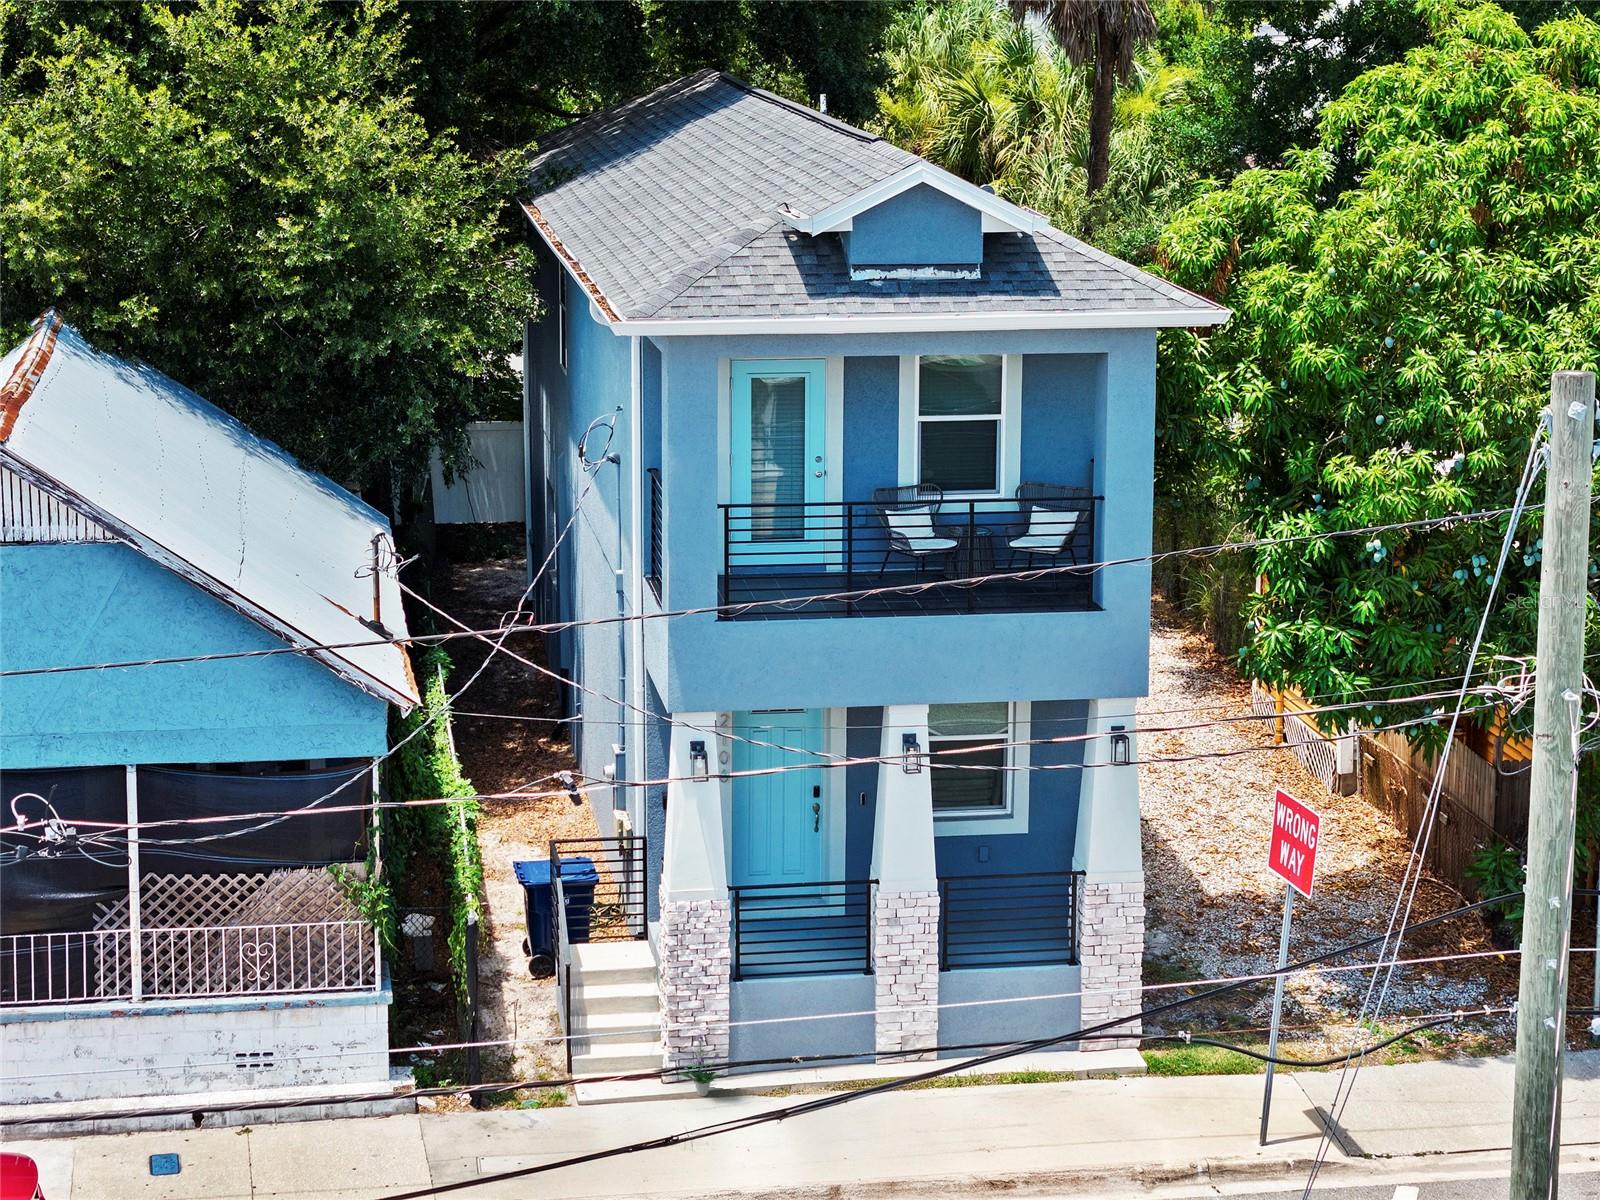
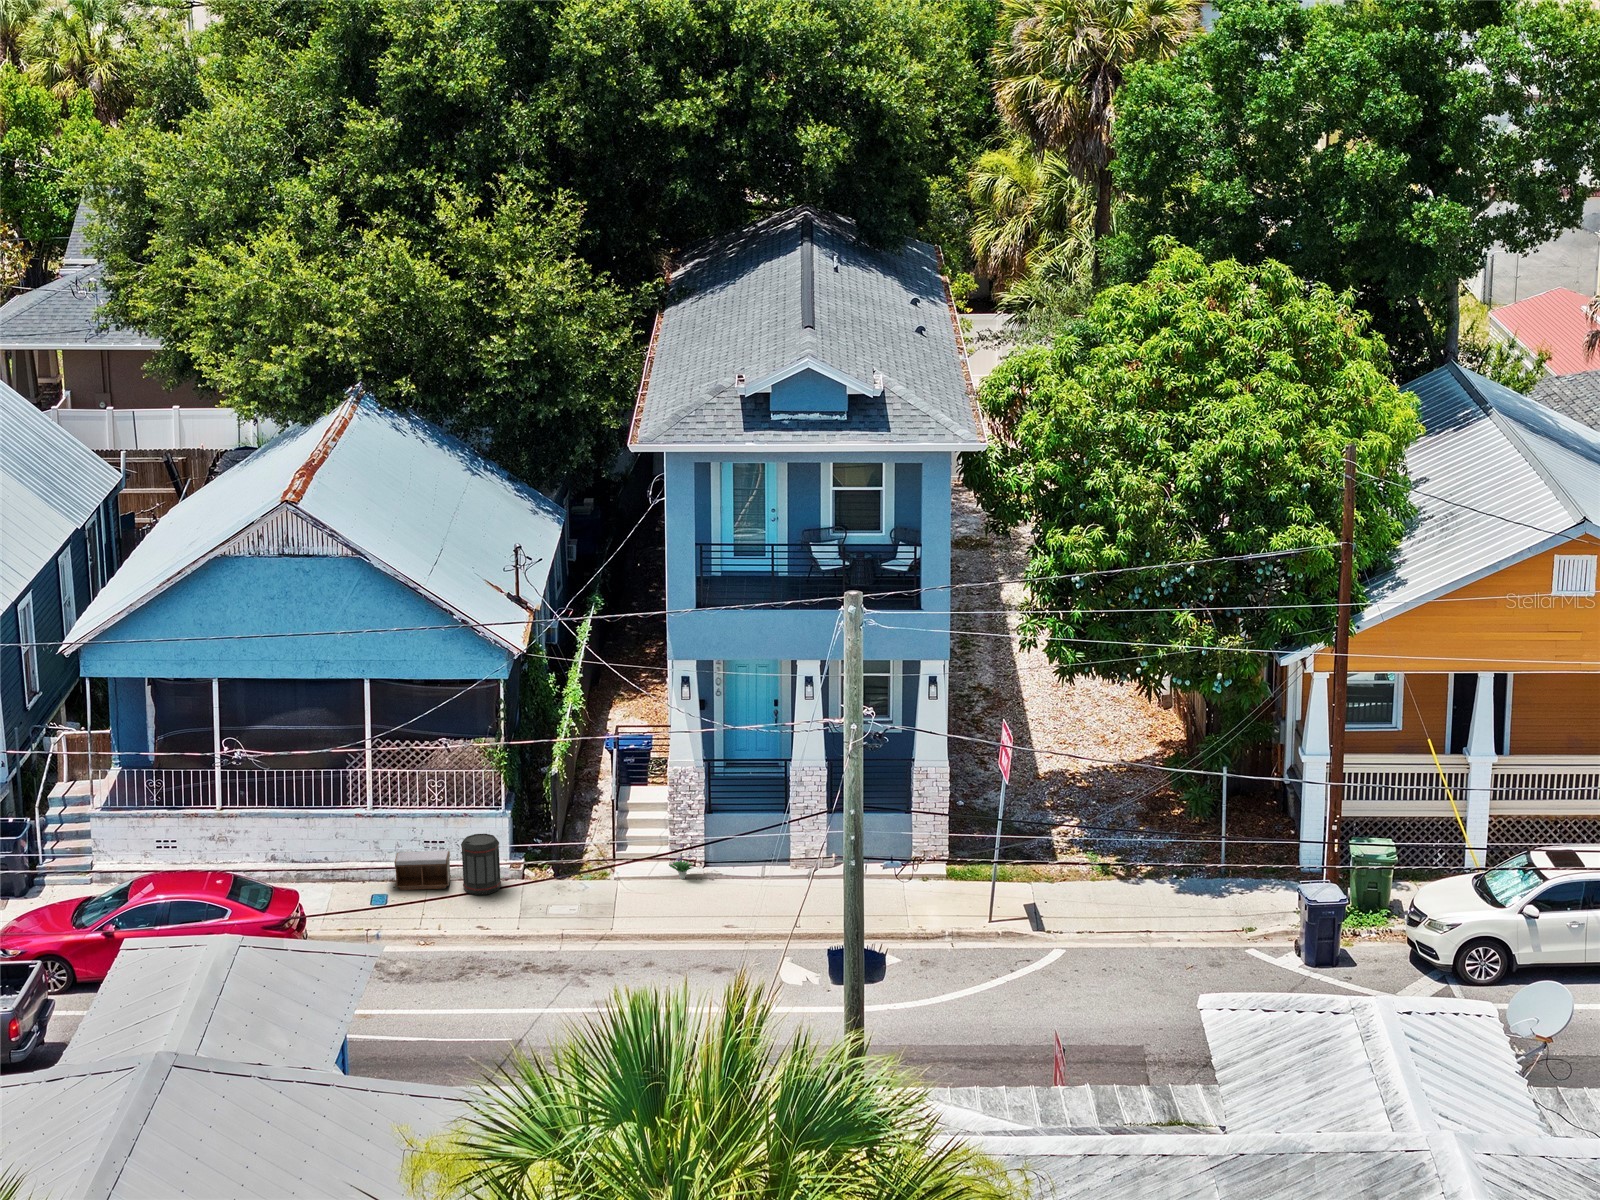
trash can: none [314,1036,387,1151] -> present [461,834,501,895]
bench: none [190,1071,292,1150] -> present [394,851,451,890]

